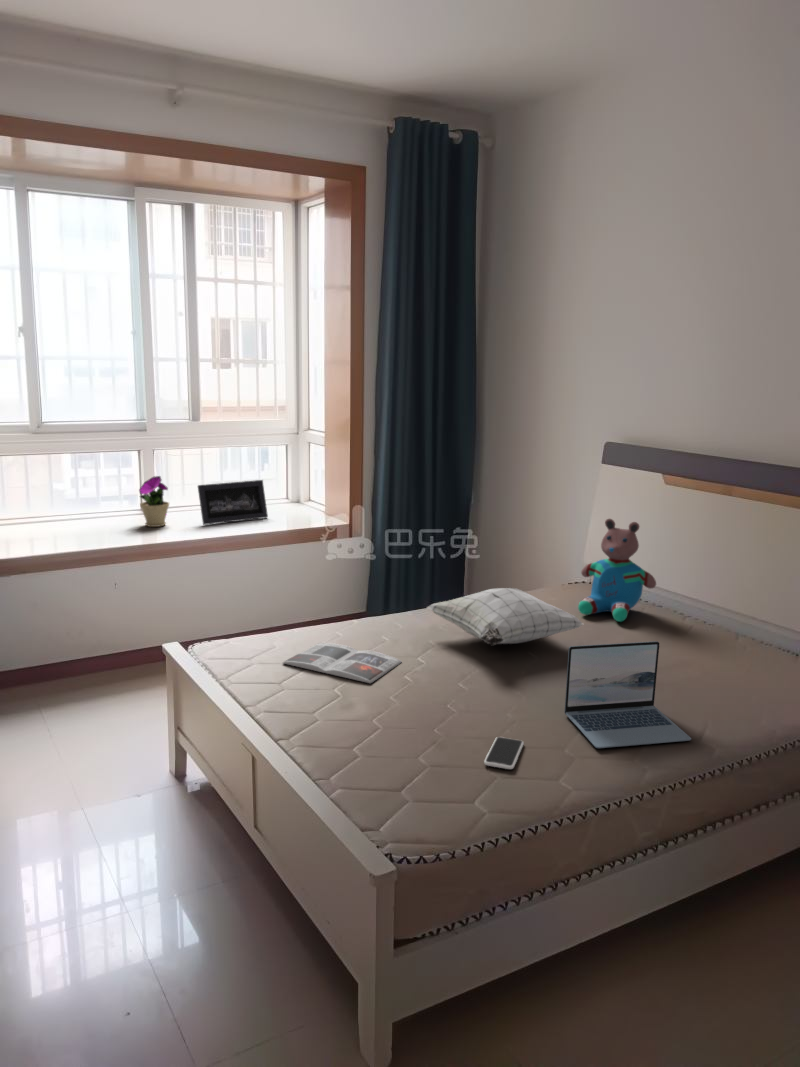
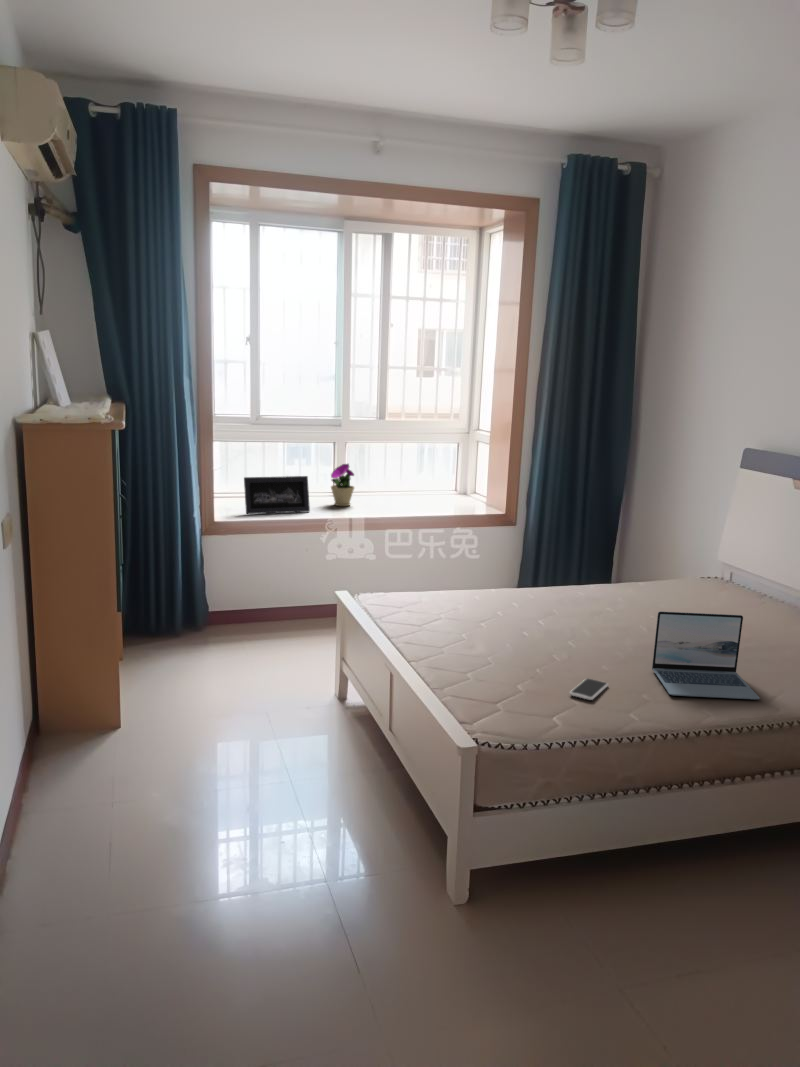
picture frame: present [198,480,268,525] -> present [244,476,310,514]
teddy bear: present [578,519,656,622] -> none [697,516,774,610]
pillow: present [427,588,583,645] -> none [553,568,691,616]
magazine: present [283,643,401,683] -> none [425,601,525,633]

